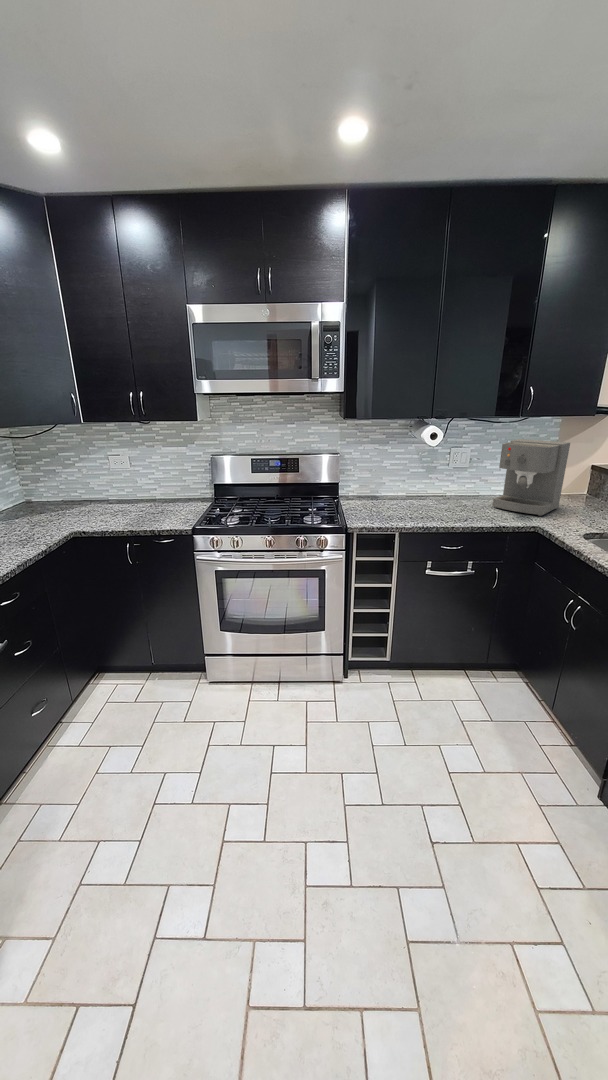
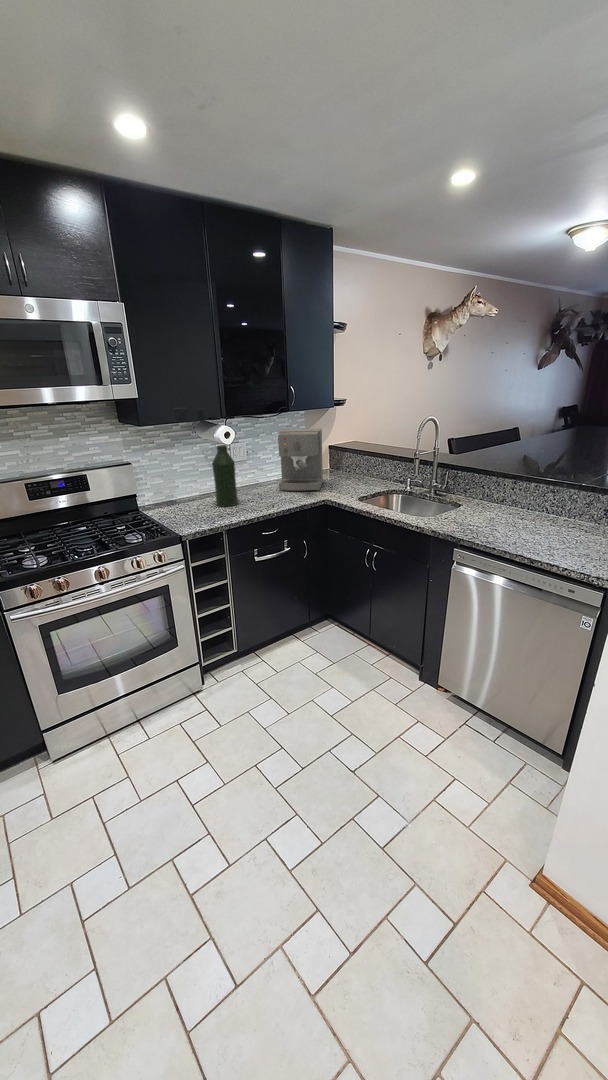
bottle: none [410,447,438,511] -> present [212,445,238,507]

